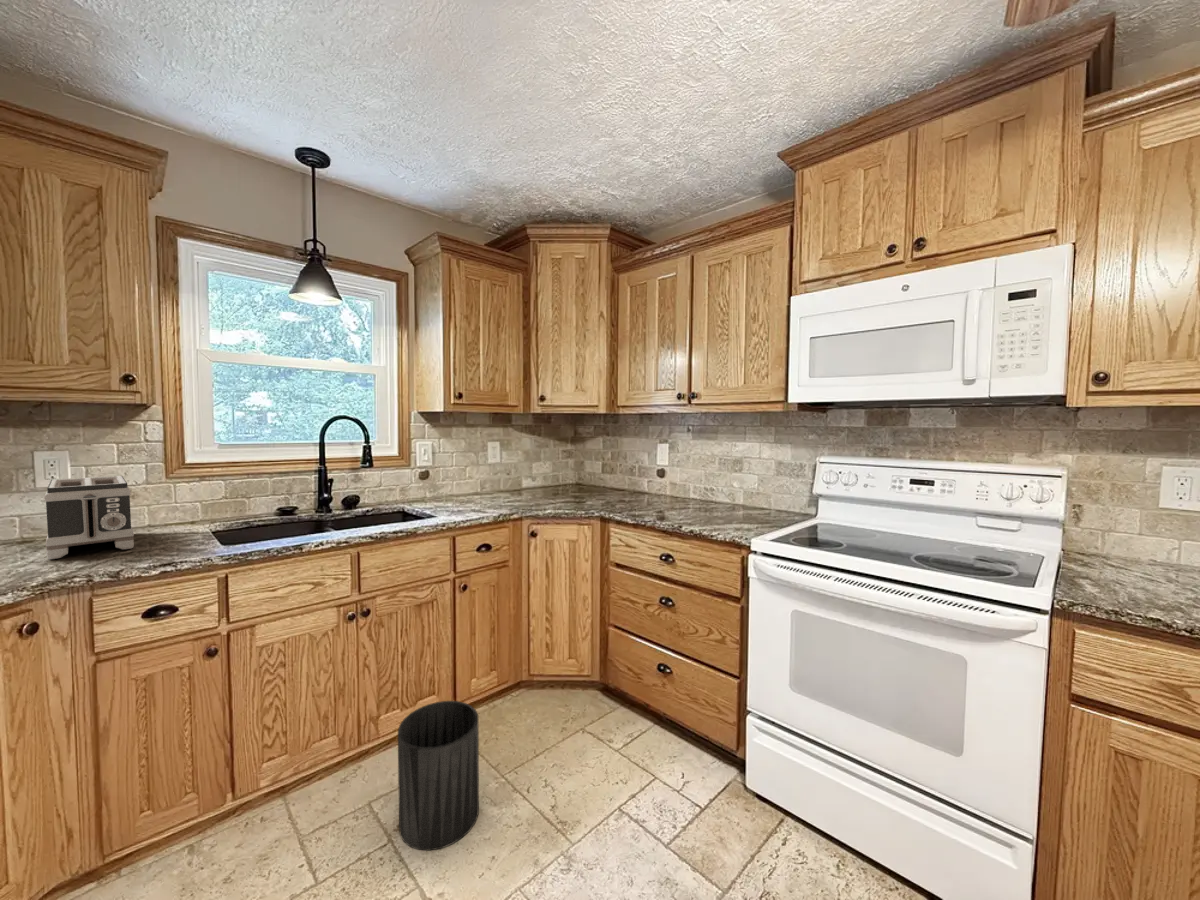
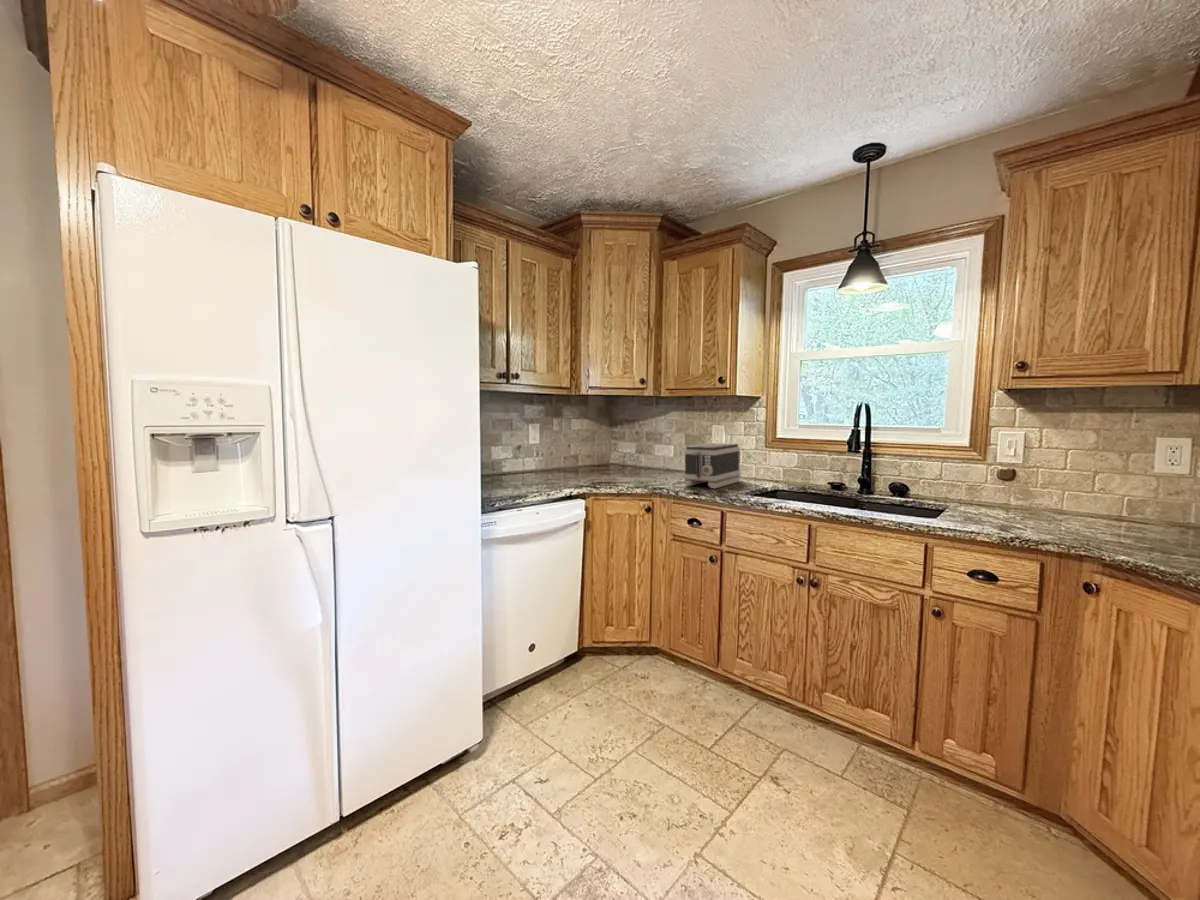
trash can: present [398,701,479,850] -> none [761,689,845,836]

